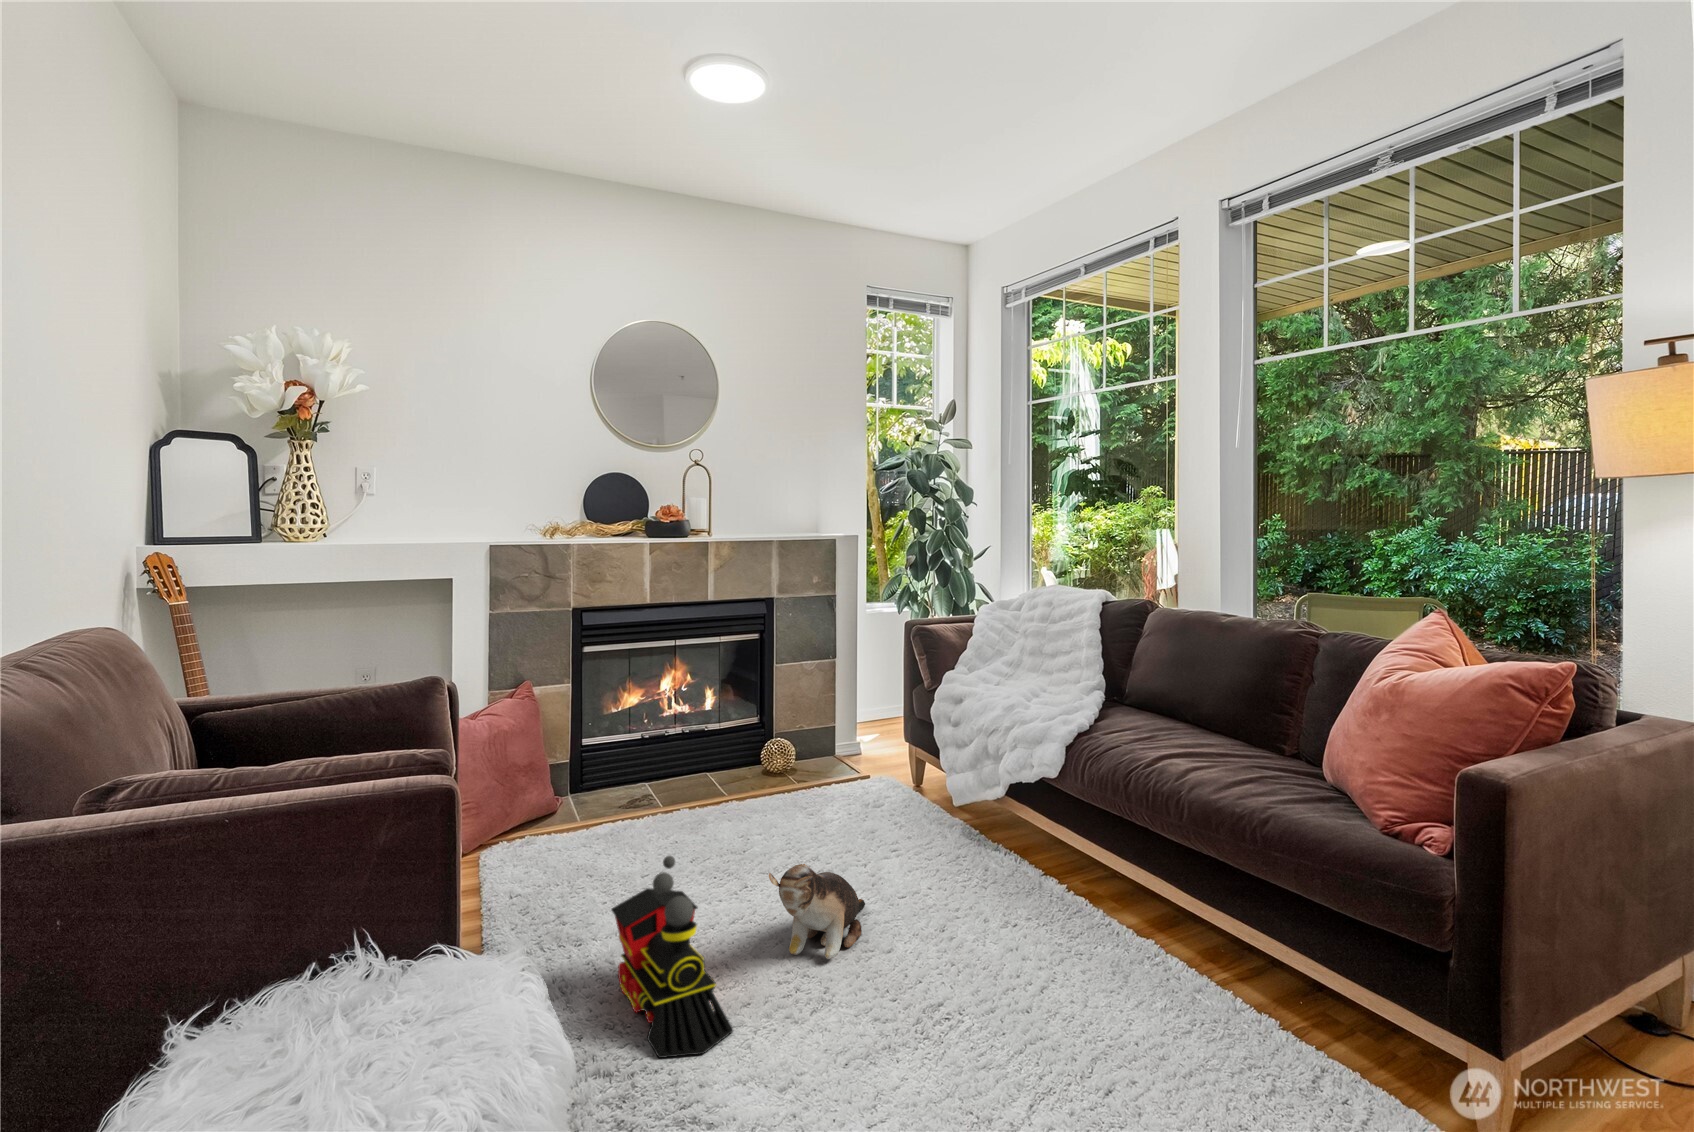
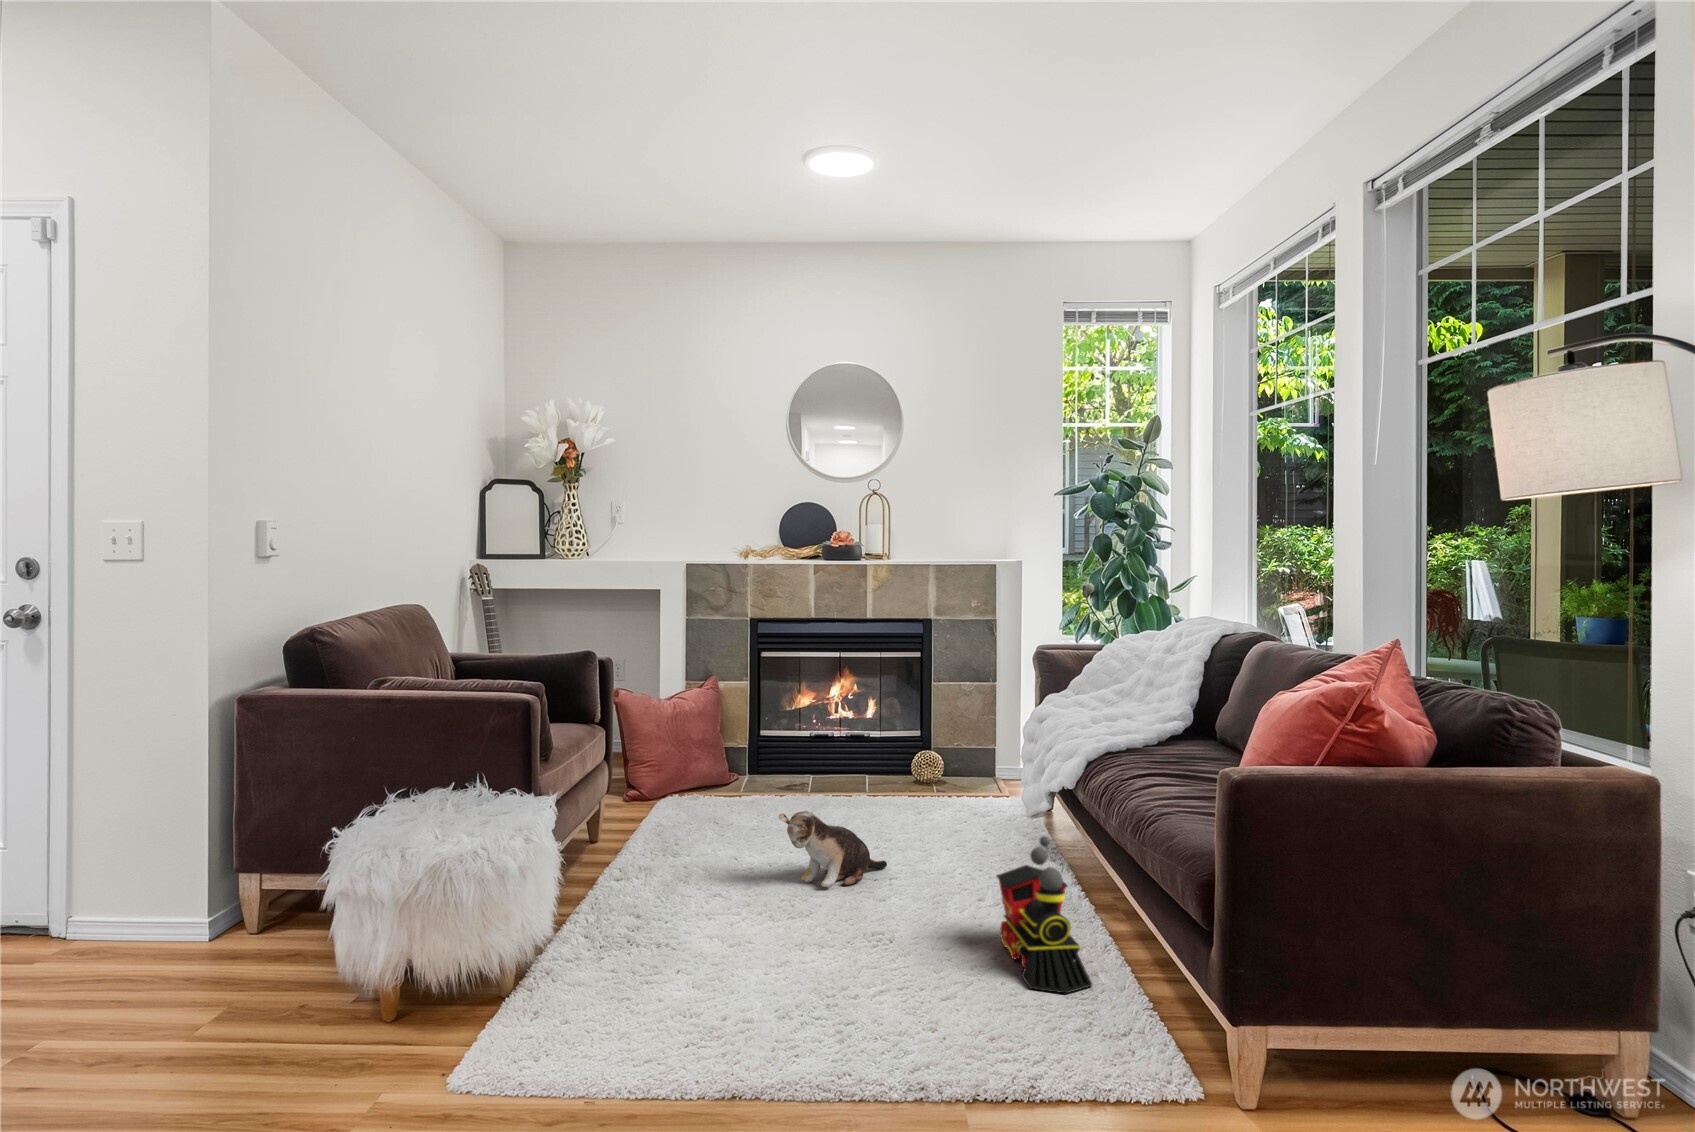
toy train: present [611,856,733,1058] -> present [997,836,1092,993]

